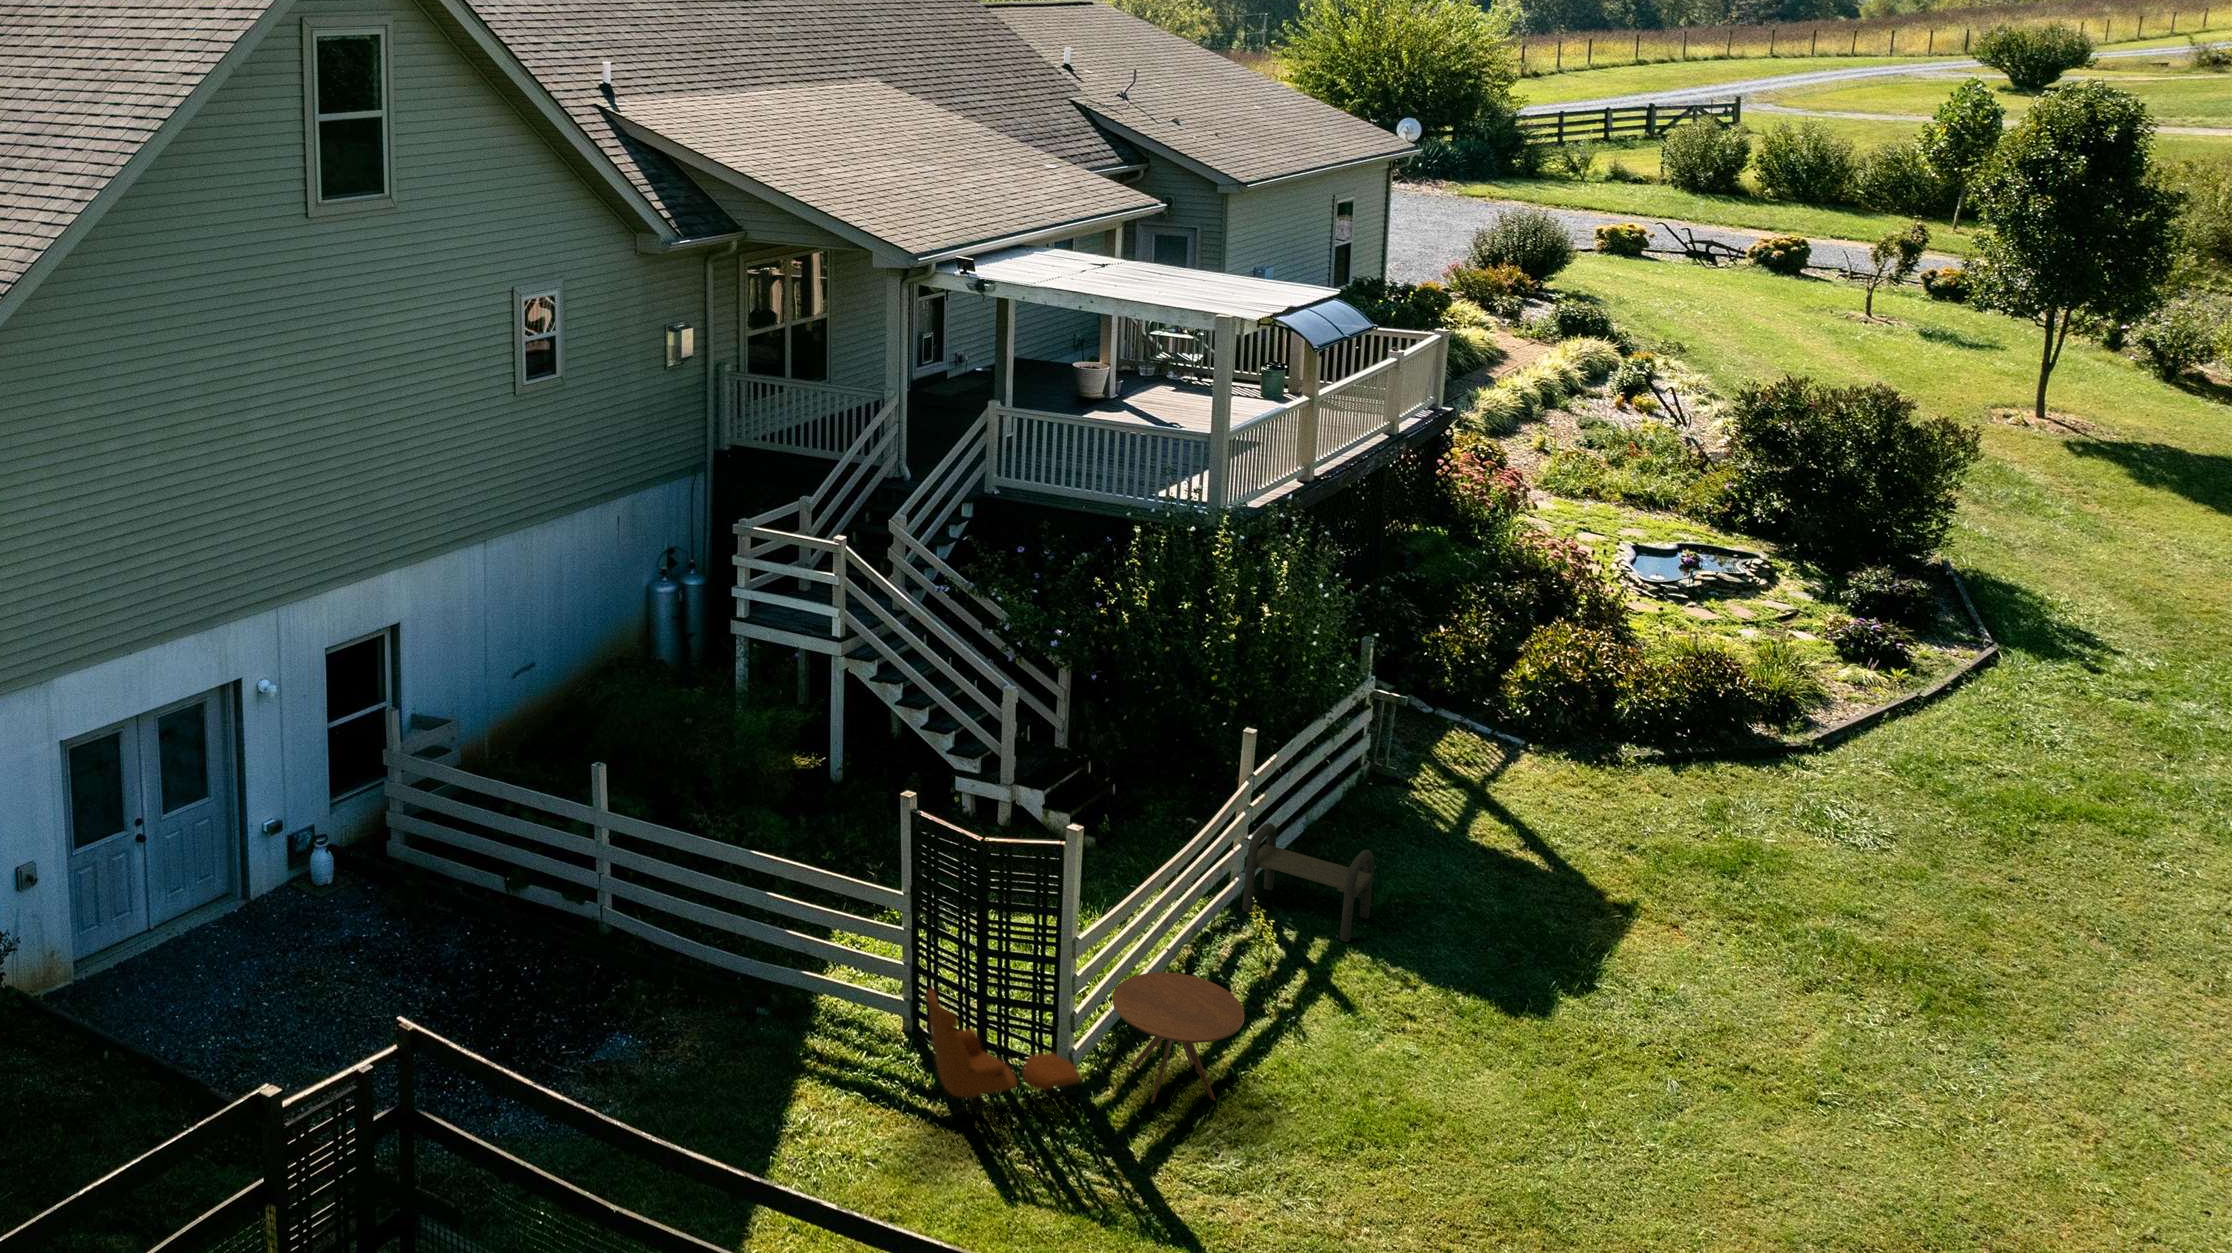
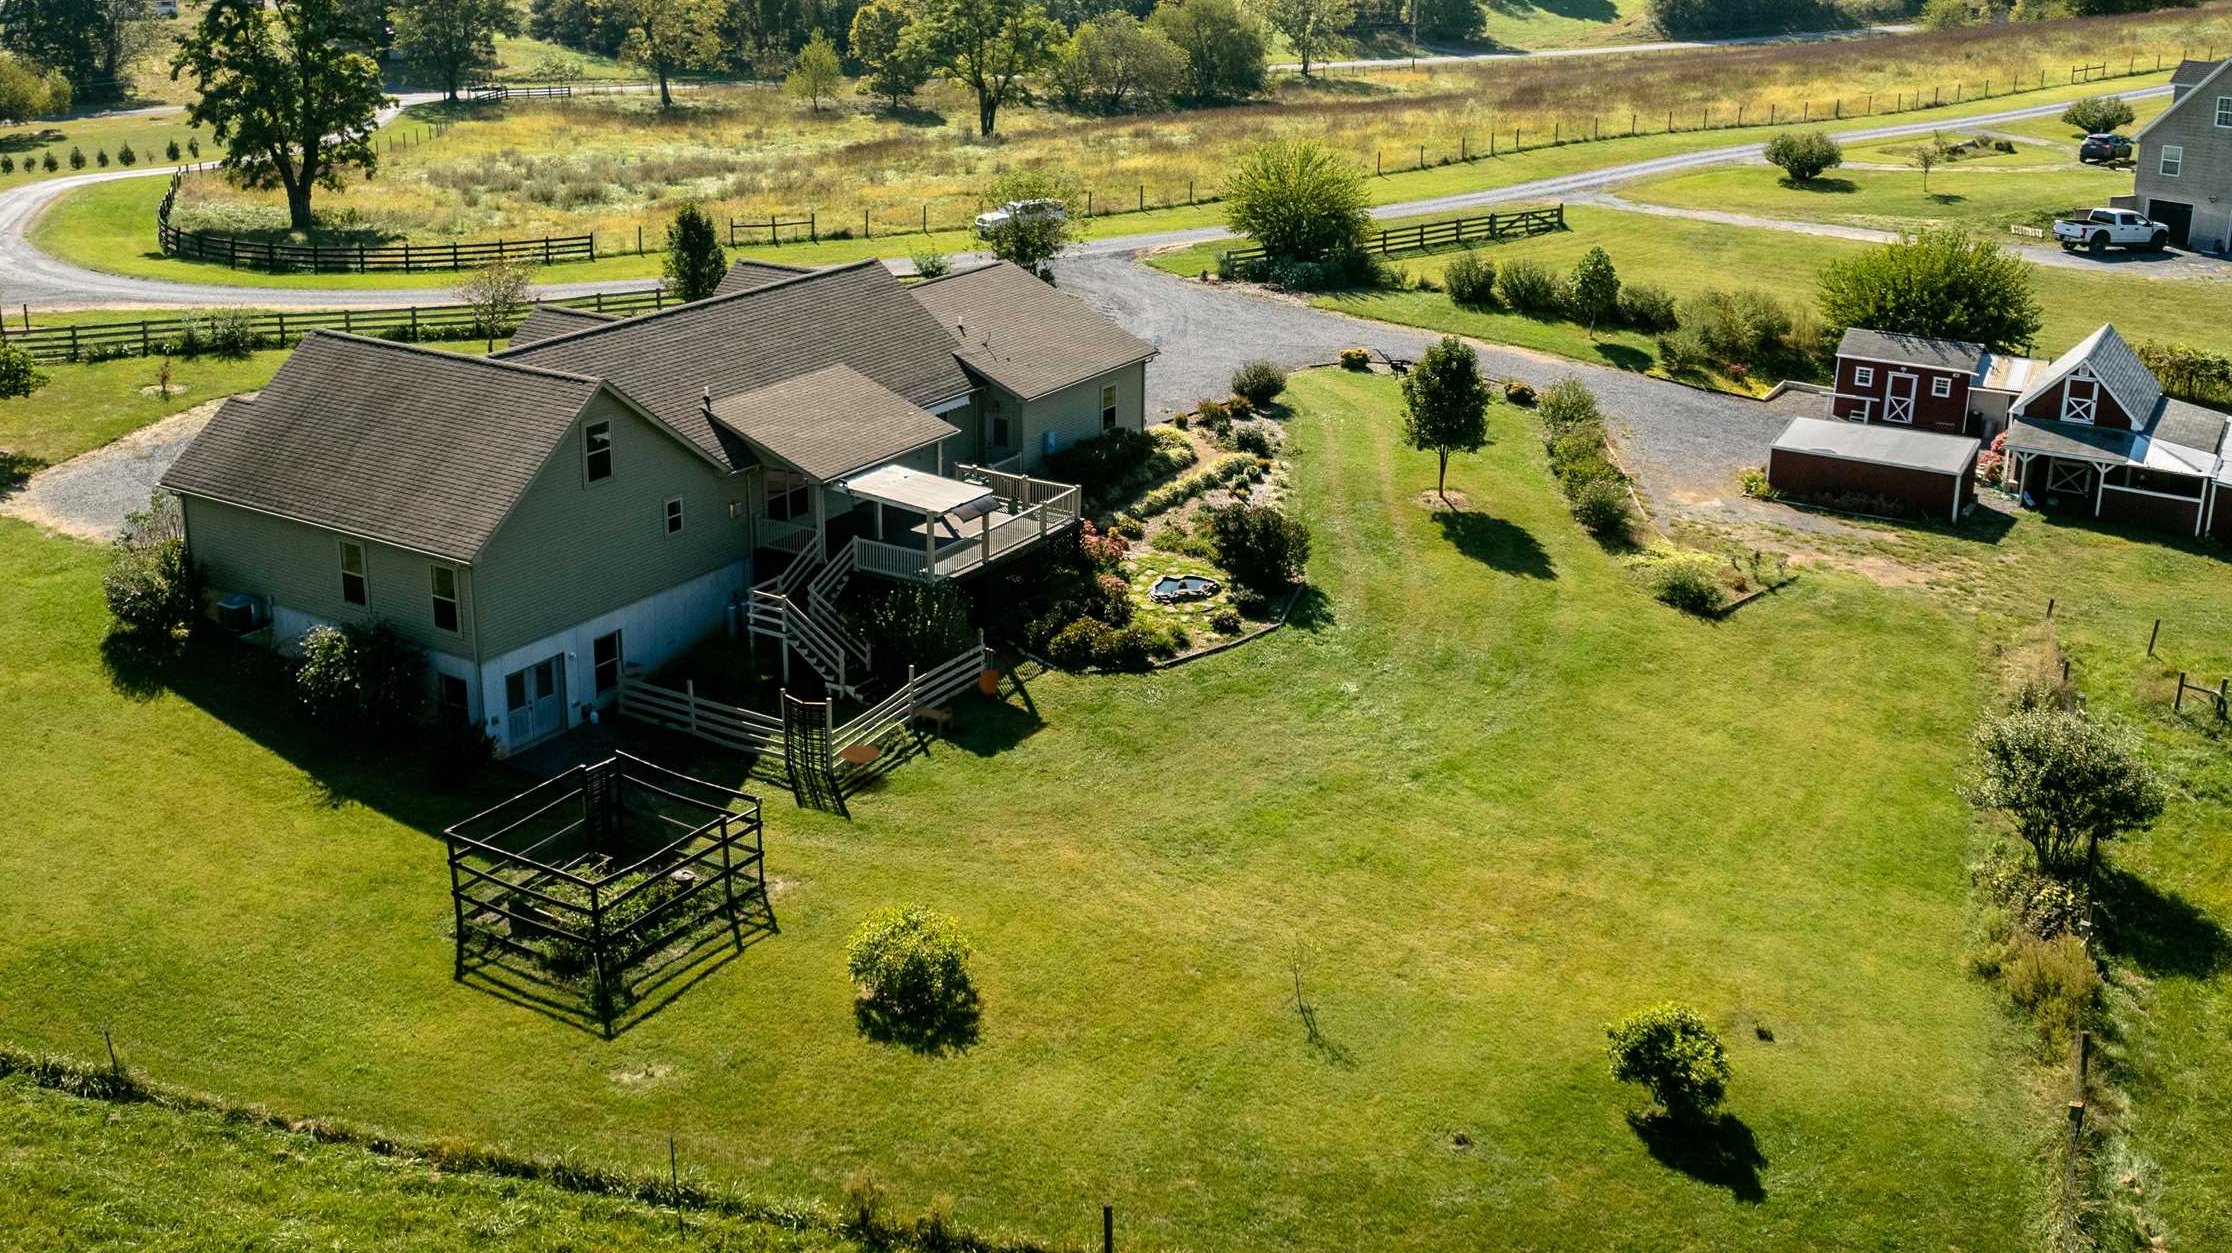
lounge chair: present [926,988,1080,1133] -> present [978,670,998,697]

